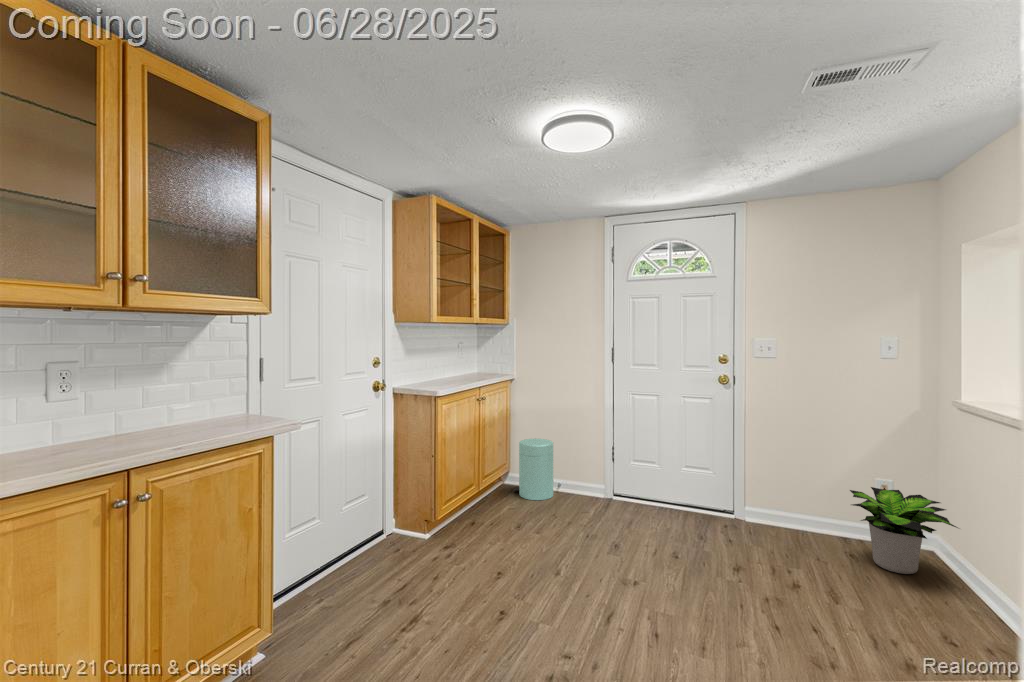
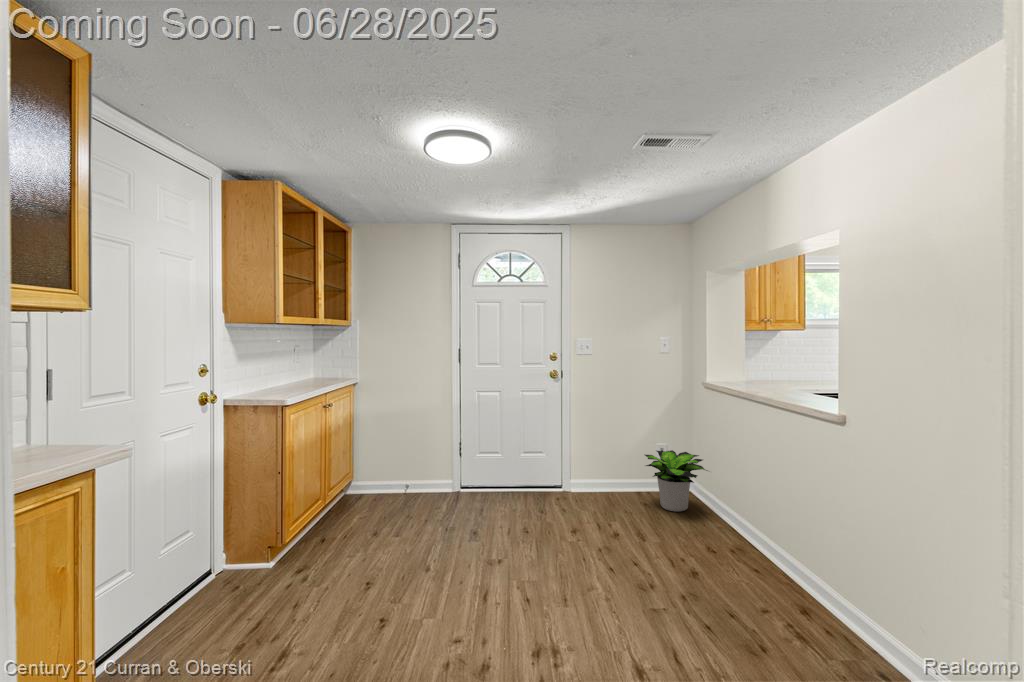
trash can: present [513,438,553,500] -> none [358,442,401,505]

